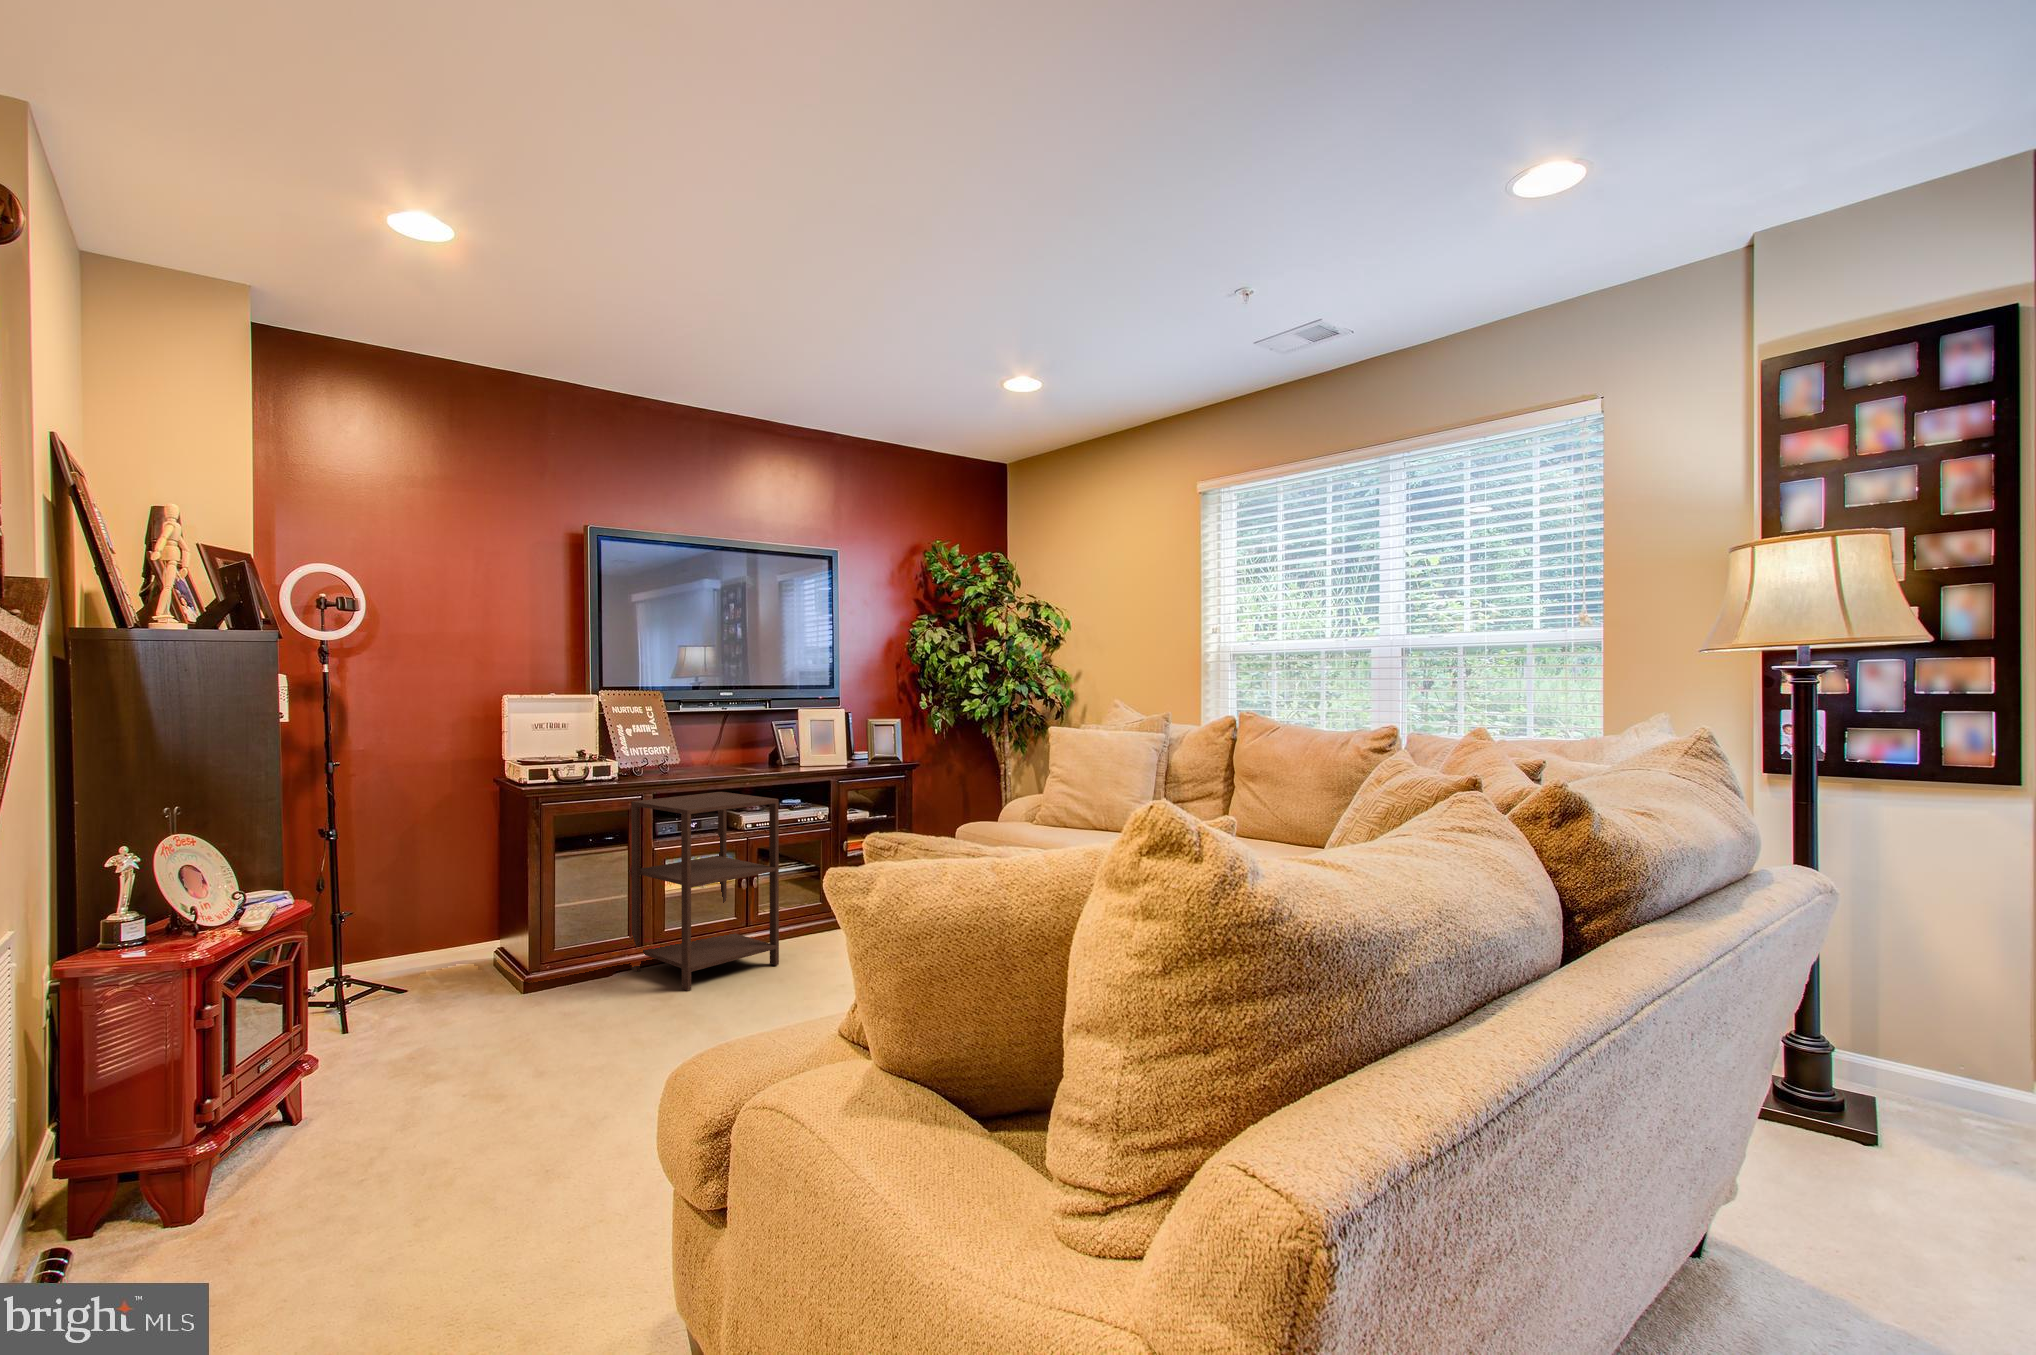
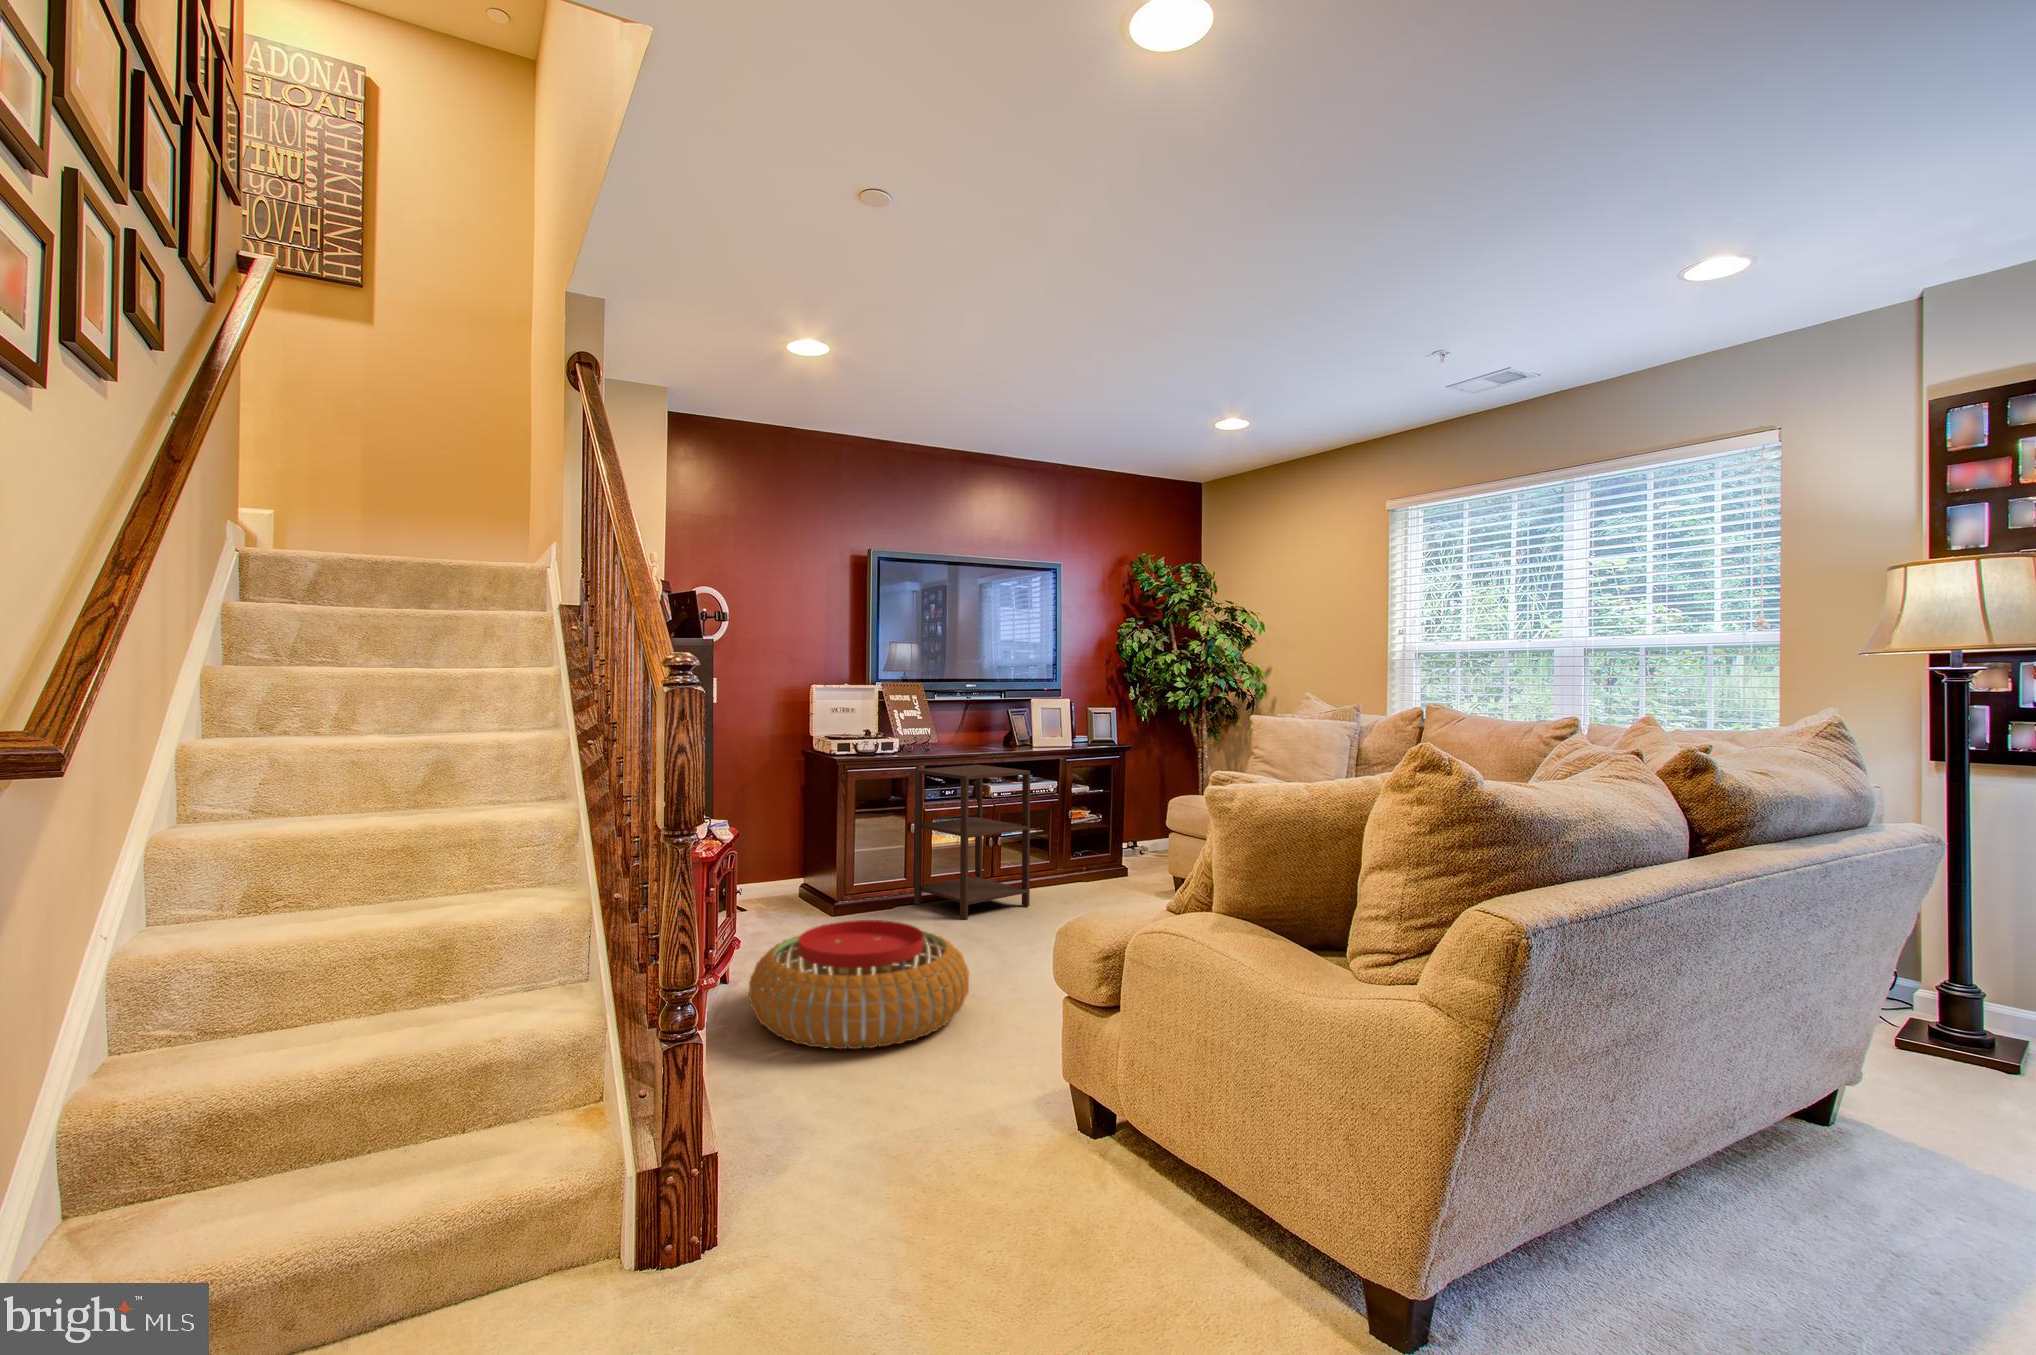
pouf: none [255,1028,624,1252] -> present [749,920,969,1049]

